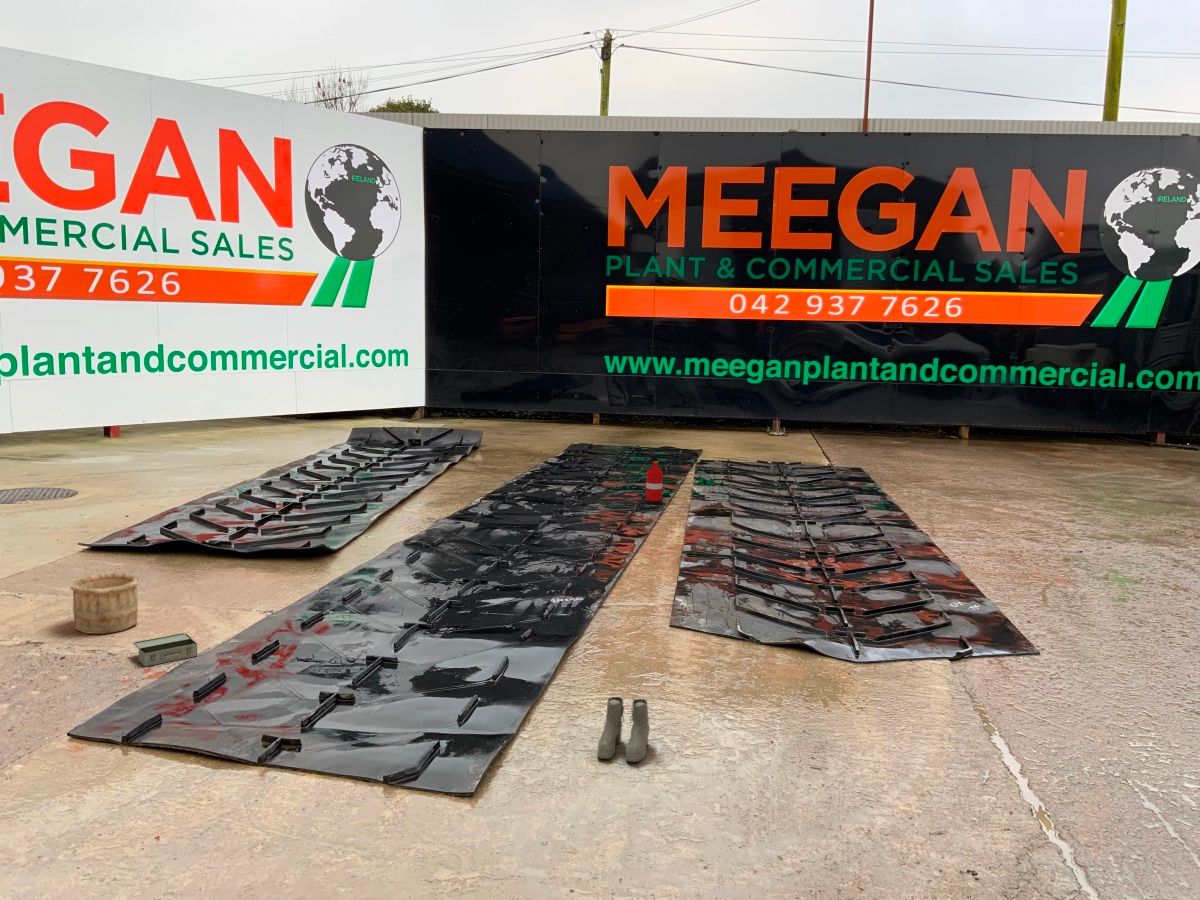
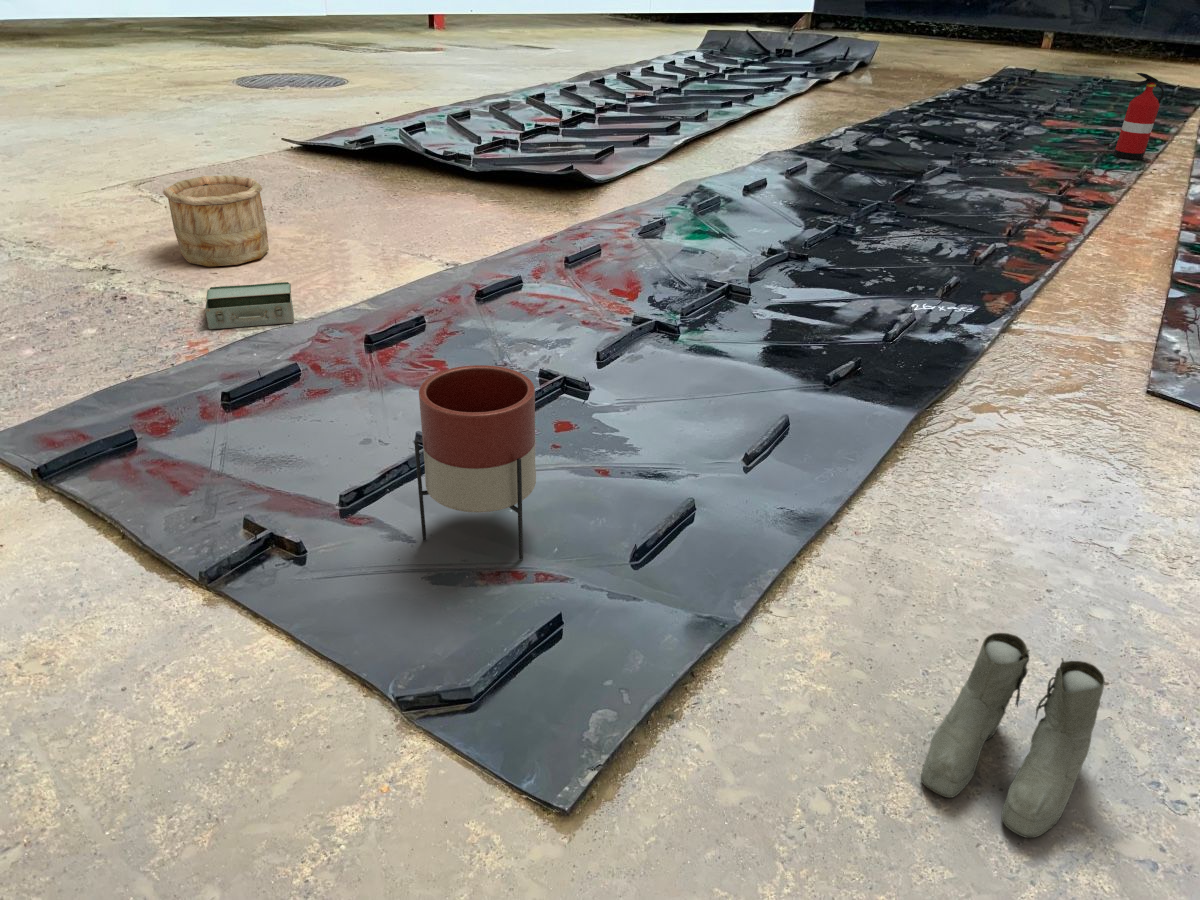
planter: none [357,640,411,731] -> present [414,365,536,560]

